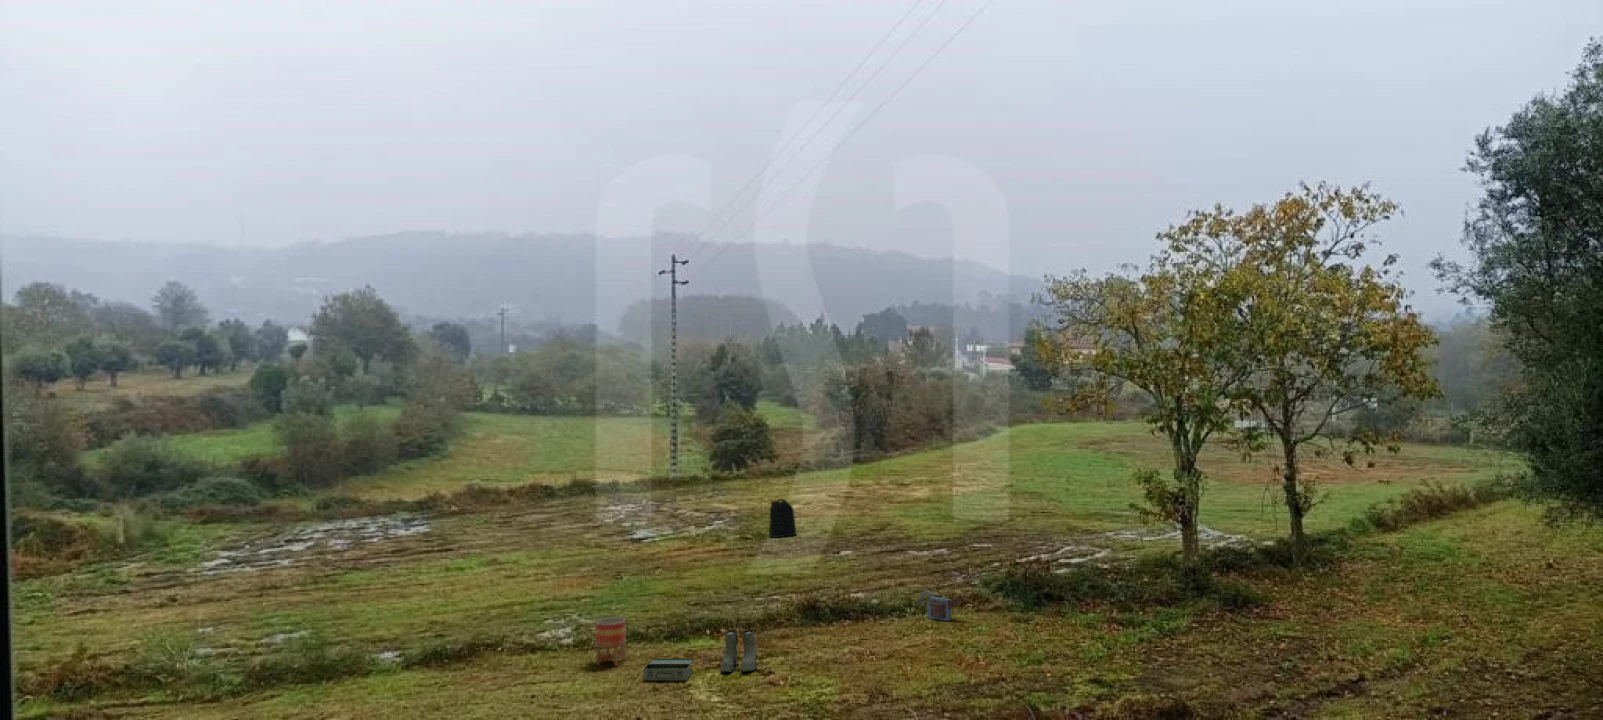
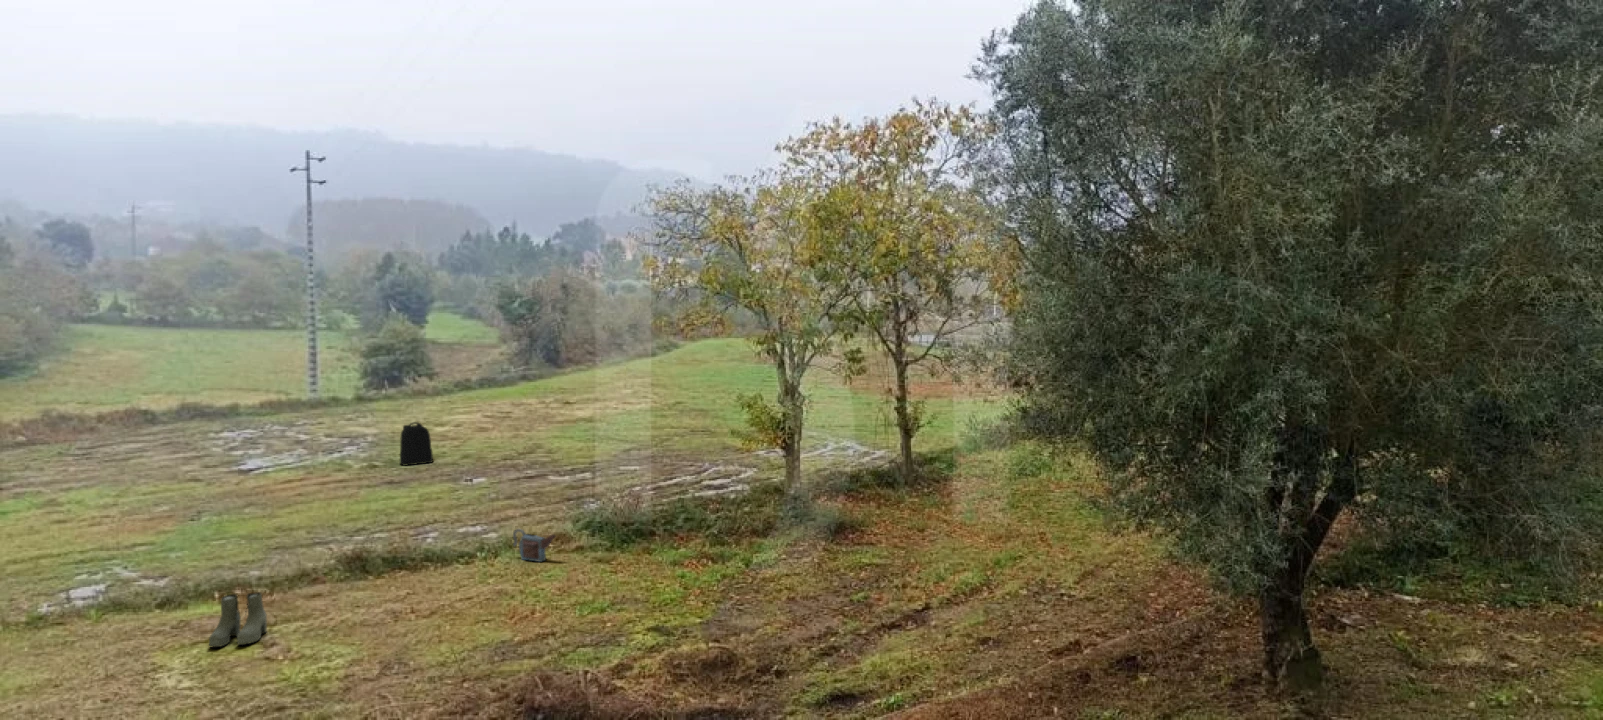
planter: present [595,617,626,666] -> none [35,585,88,649]
toolbox: present [644,658,694,680] -> none [89,633,173,667]

